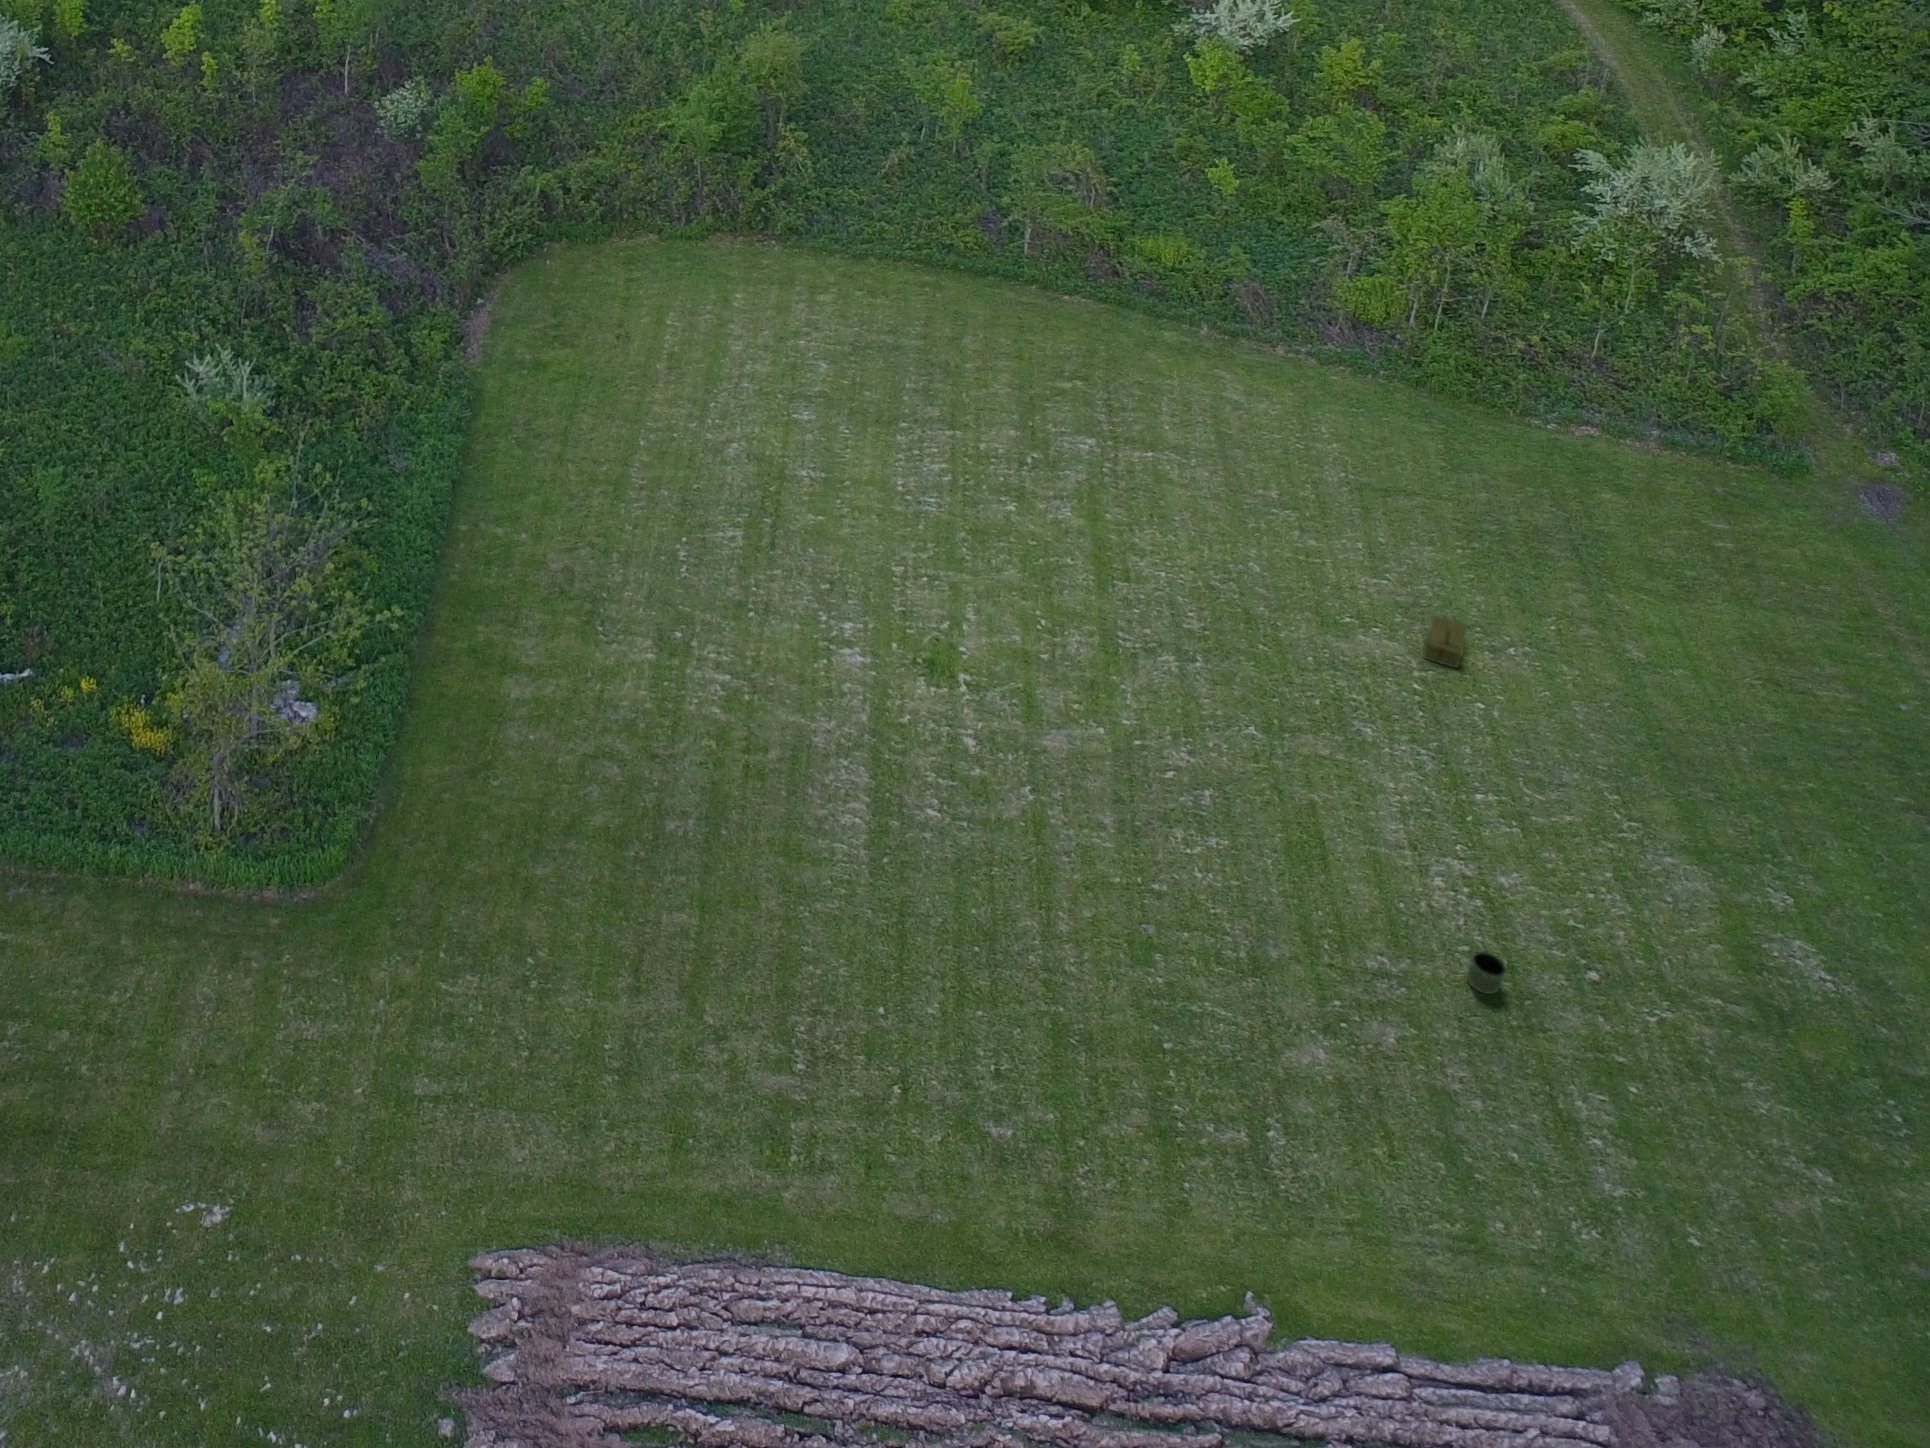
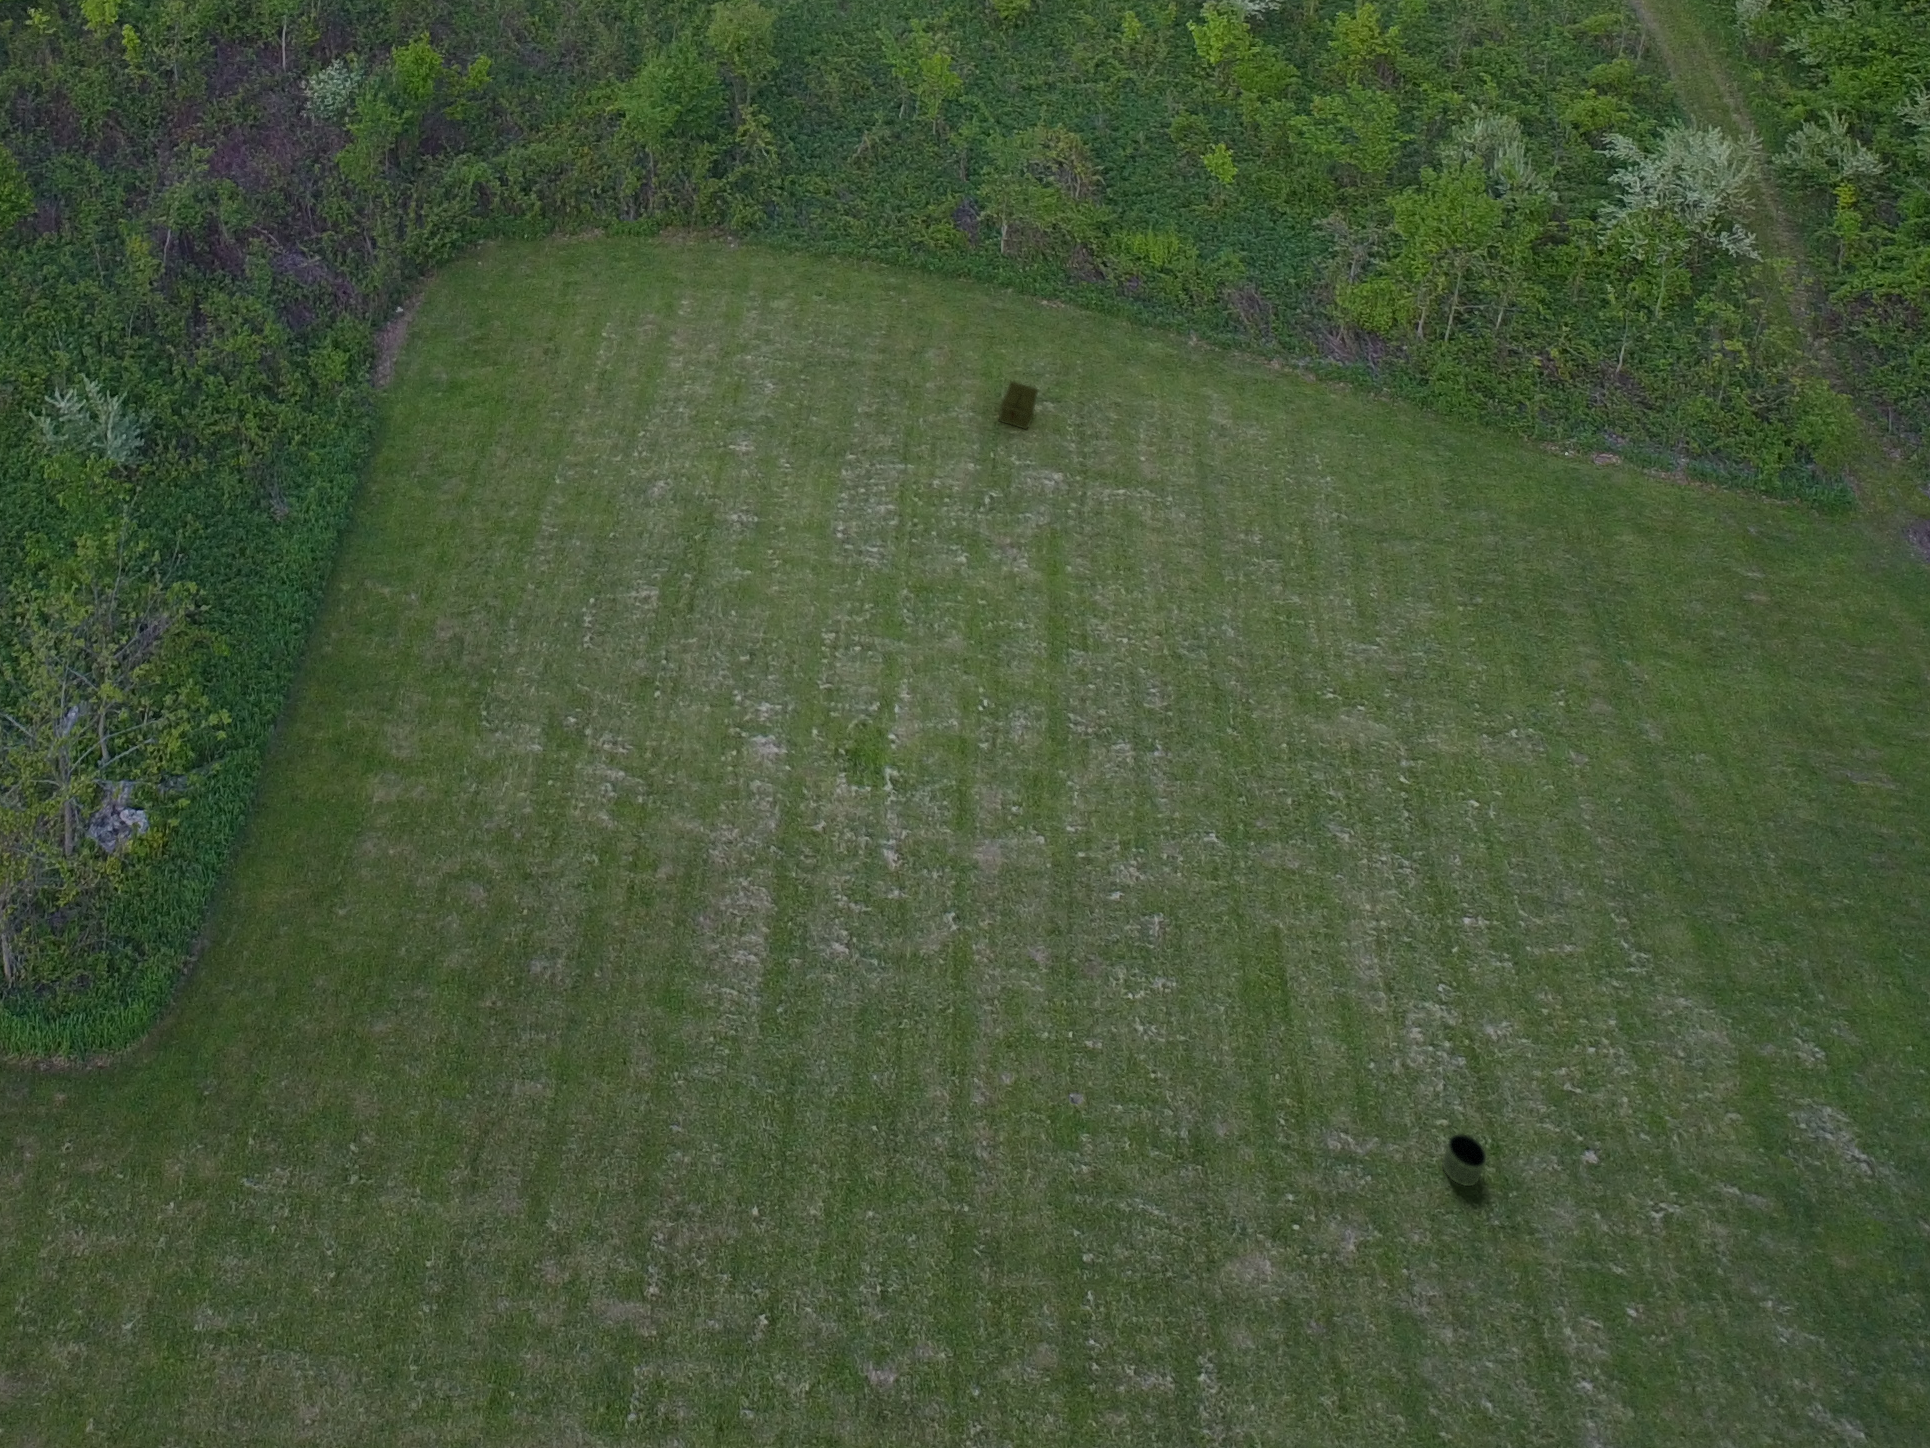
cardboard box: present [1424,616,1467,668] -> present [999,382,1038,429]

